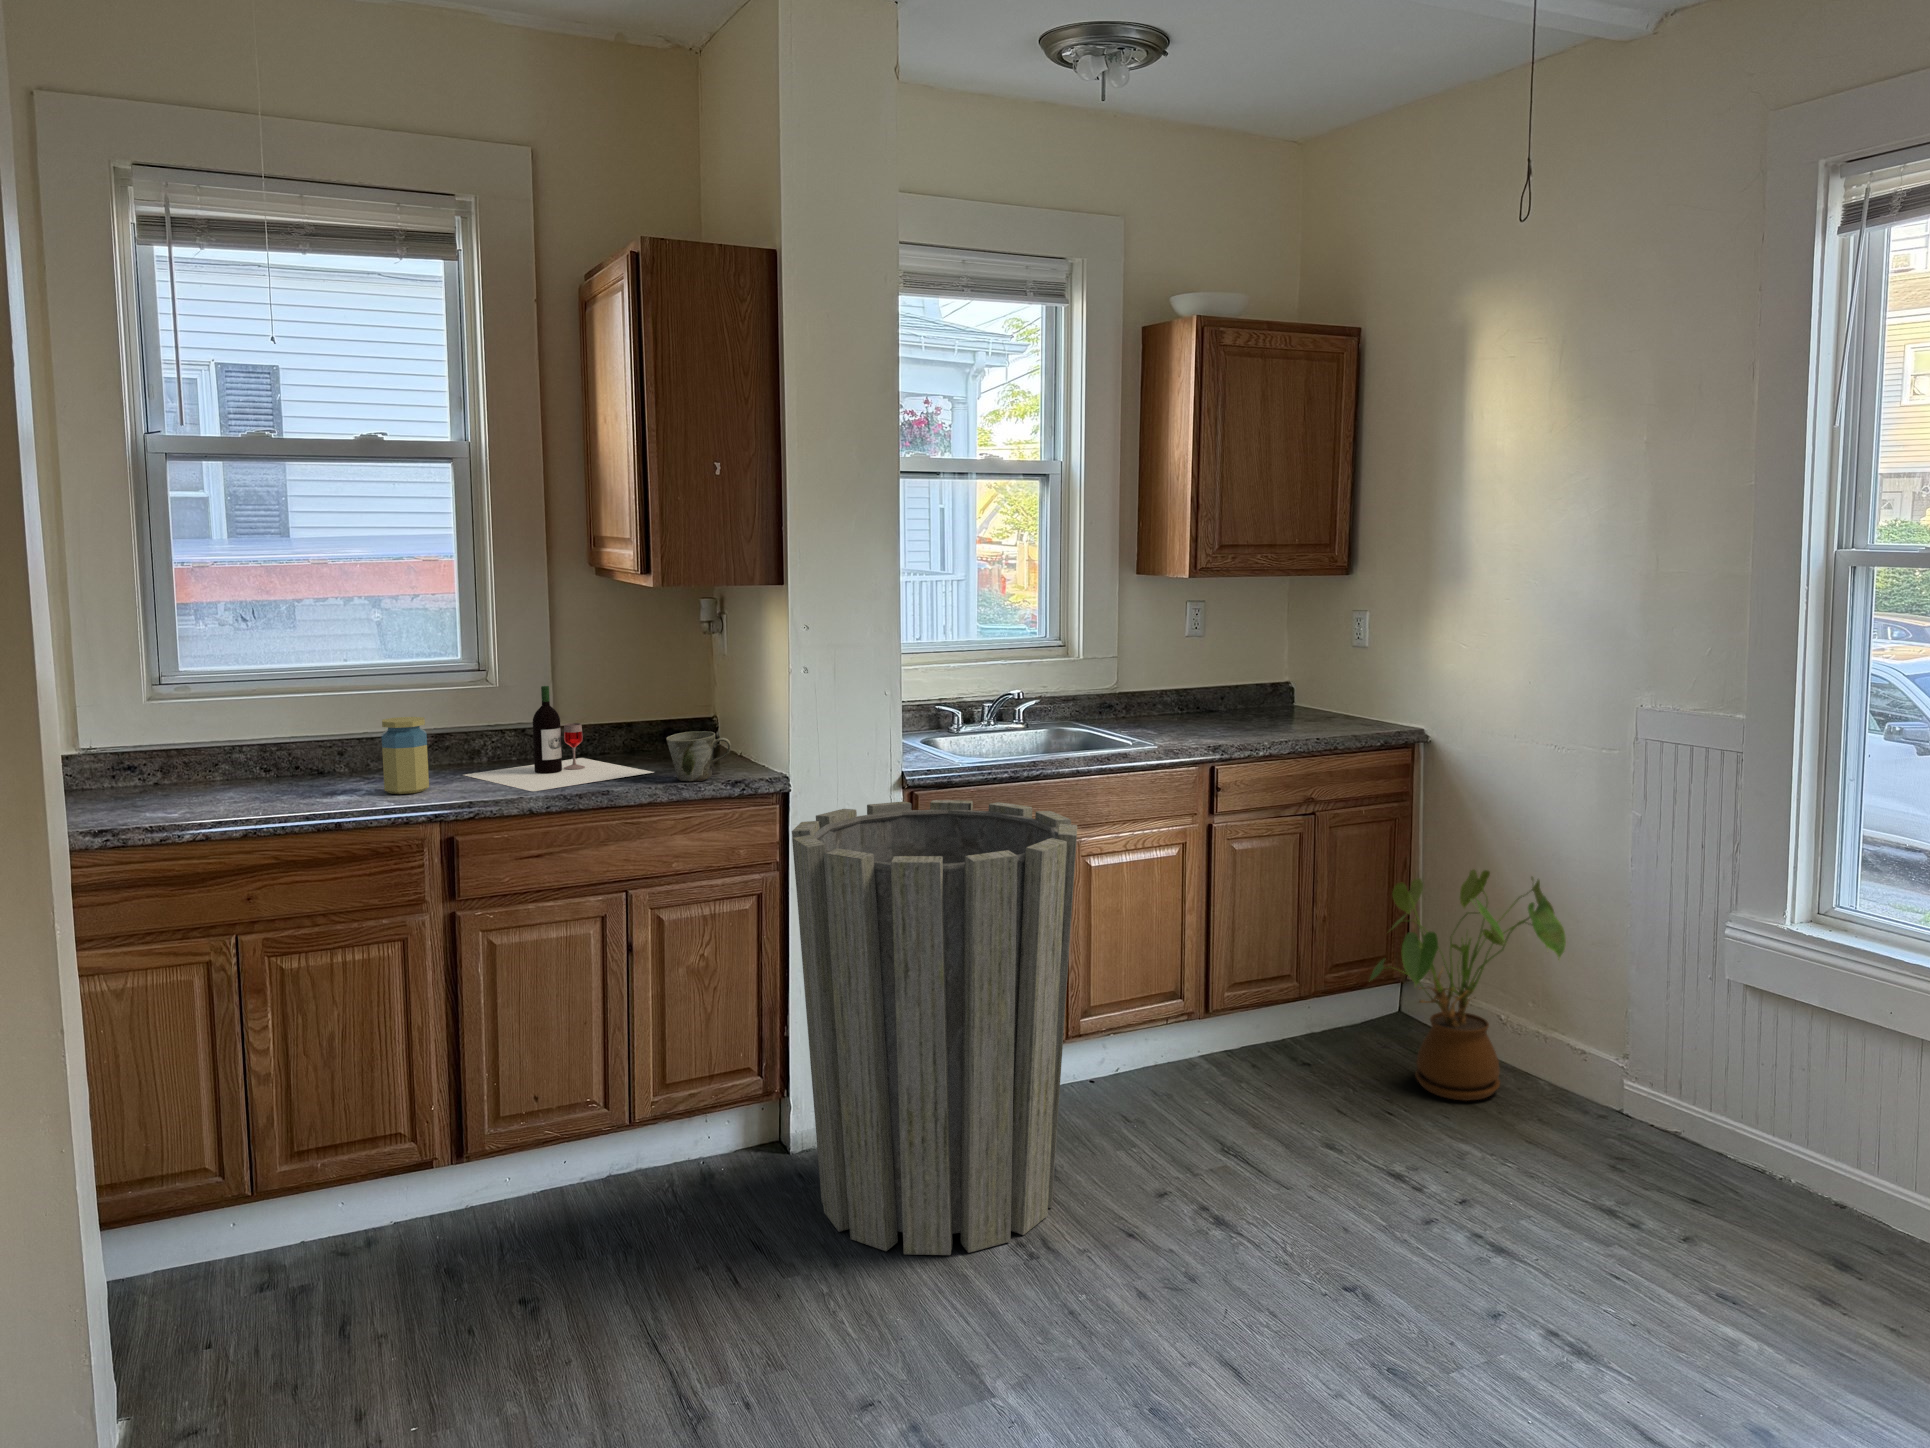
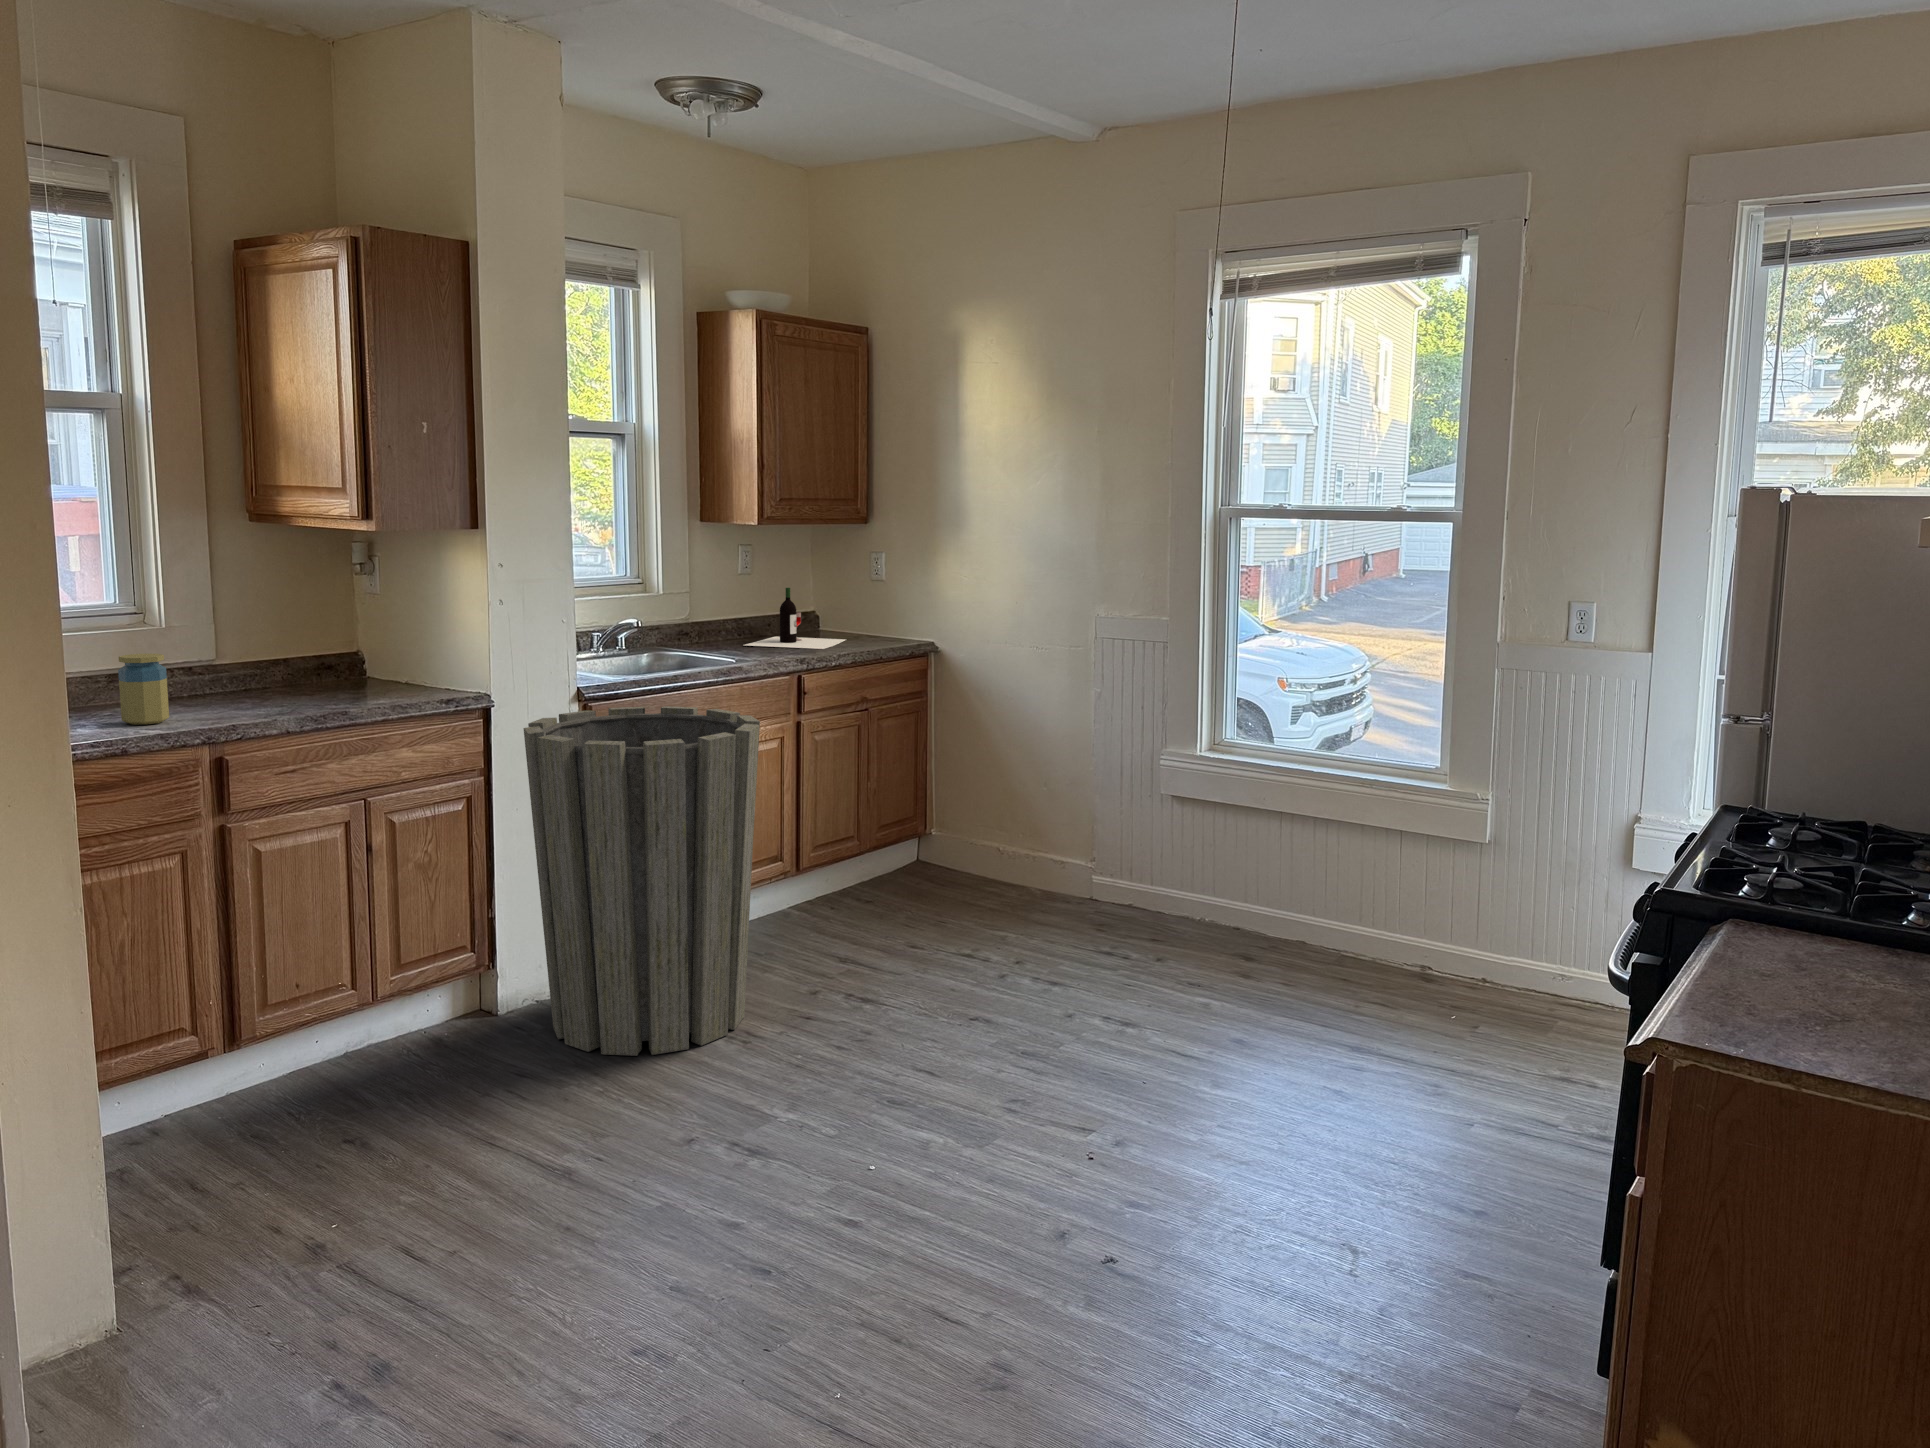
wine bottle: present [464,686,653,791] -> present [745,588,845,649]
mug: present [666,731,731,781] -> none [381,659,441,702]
house plant: present [1370,869,1566,1101] -> none [922,741,1062,911]

